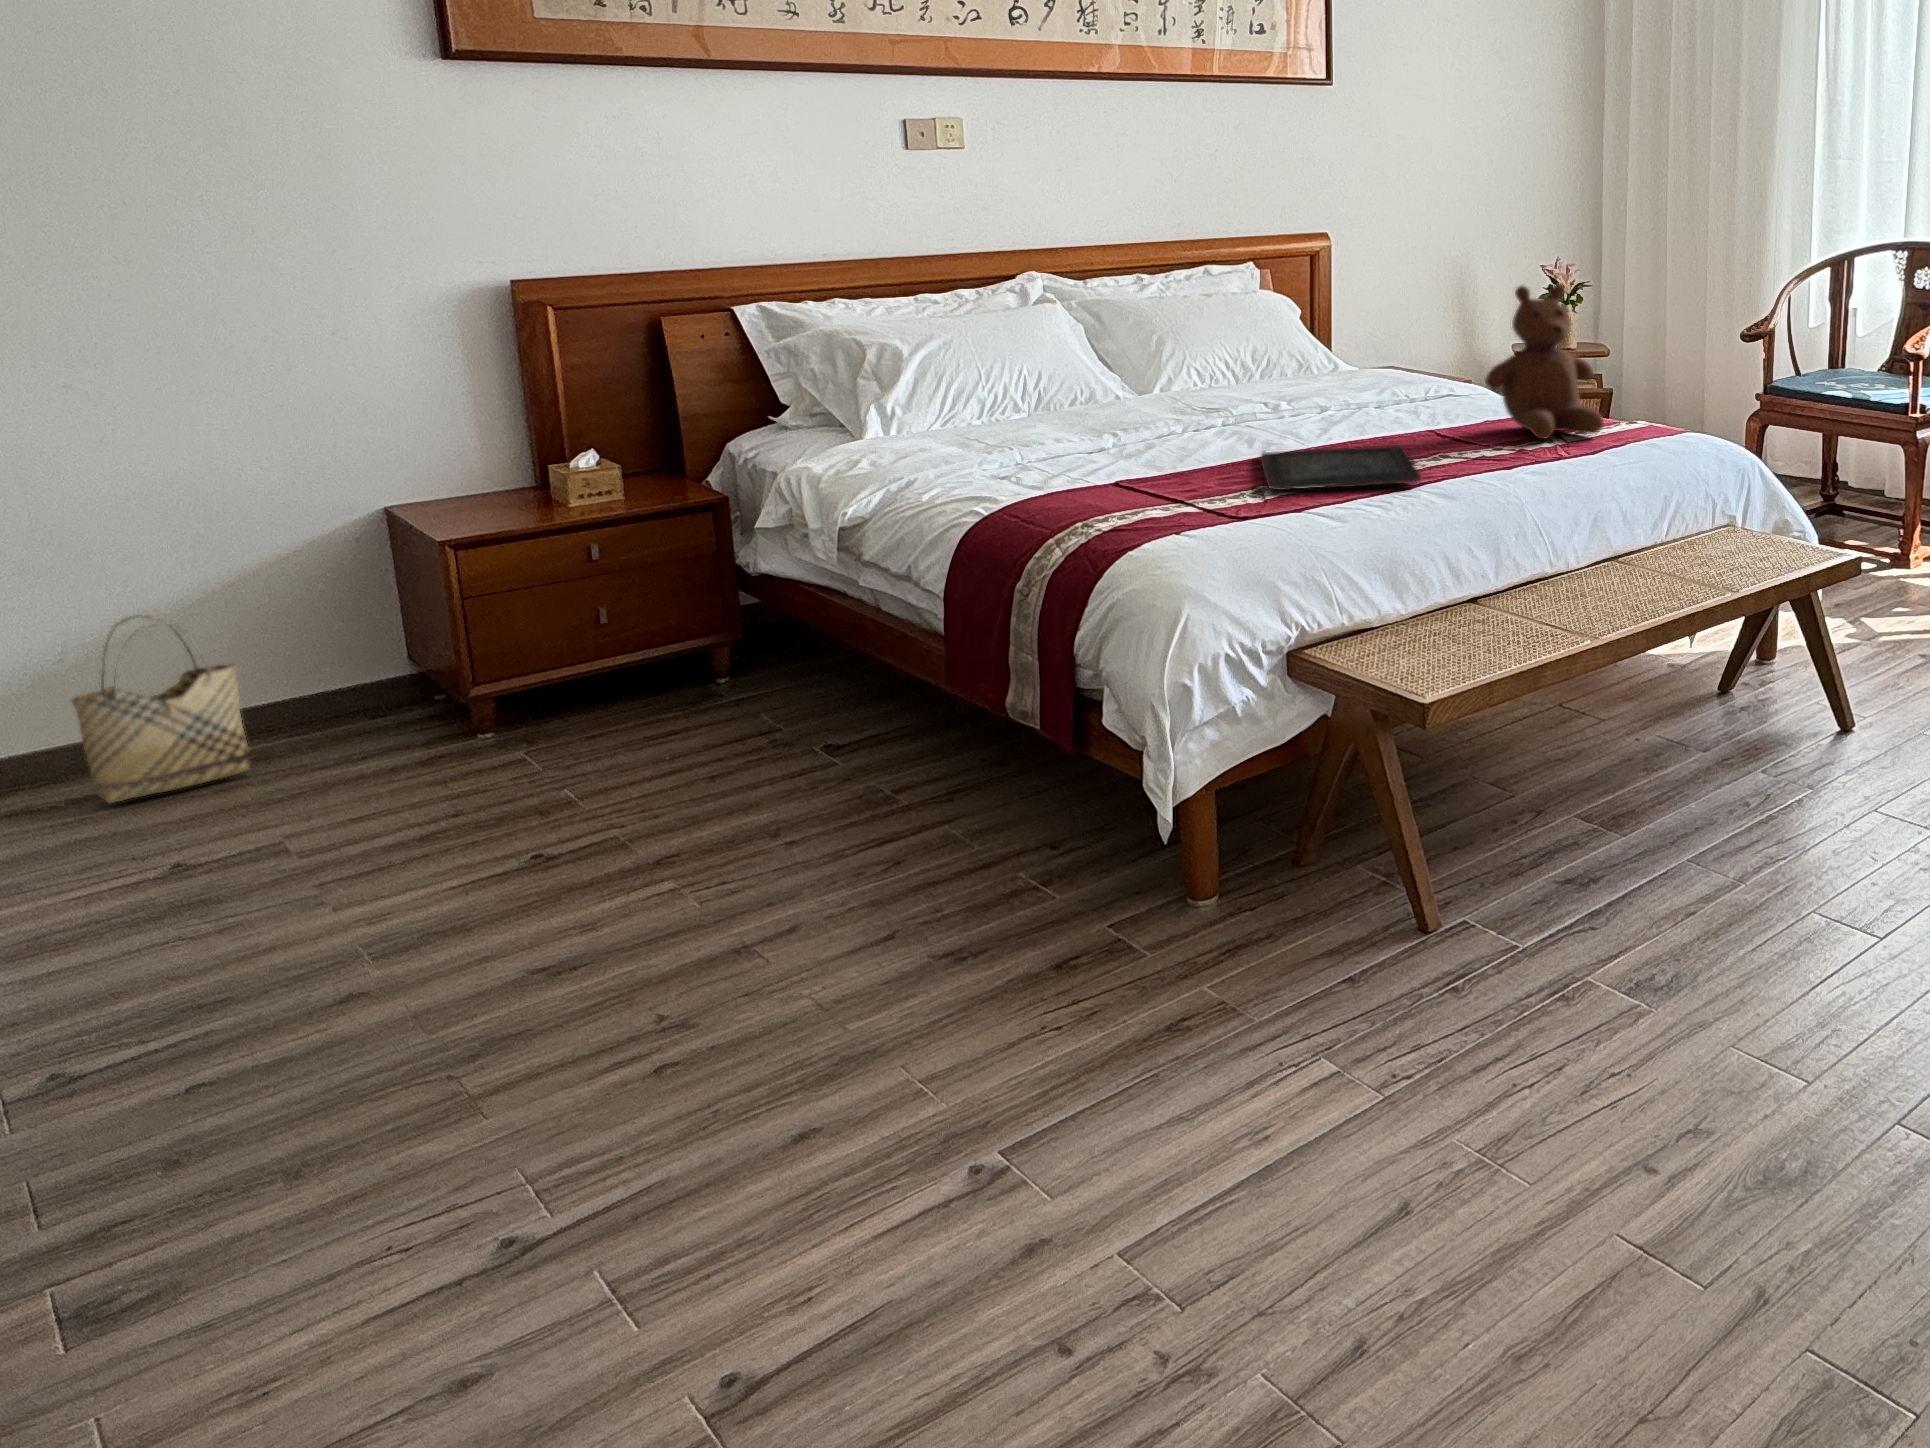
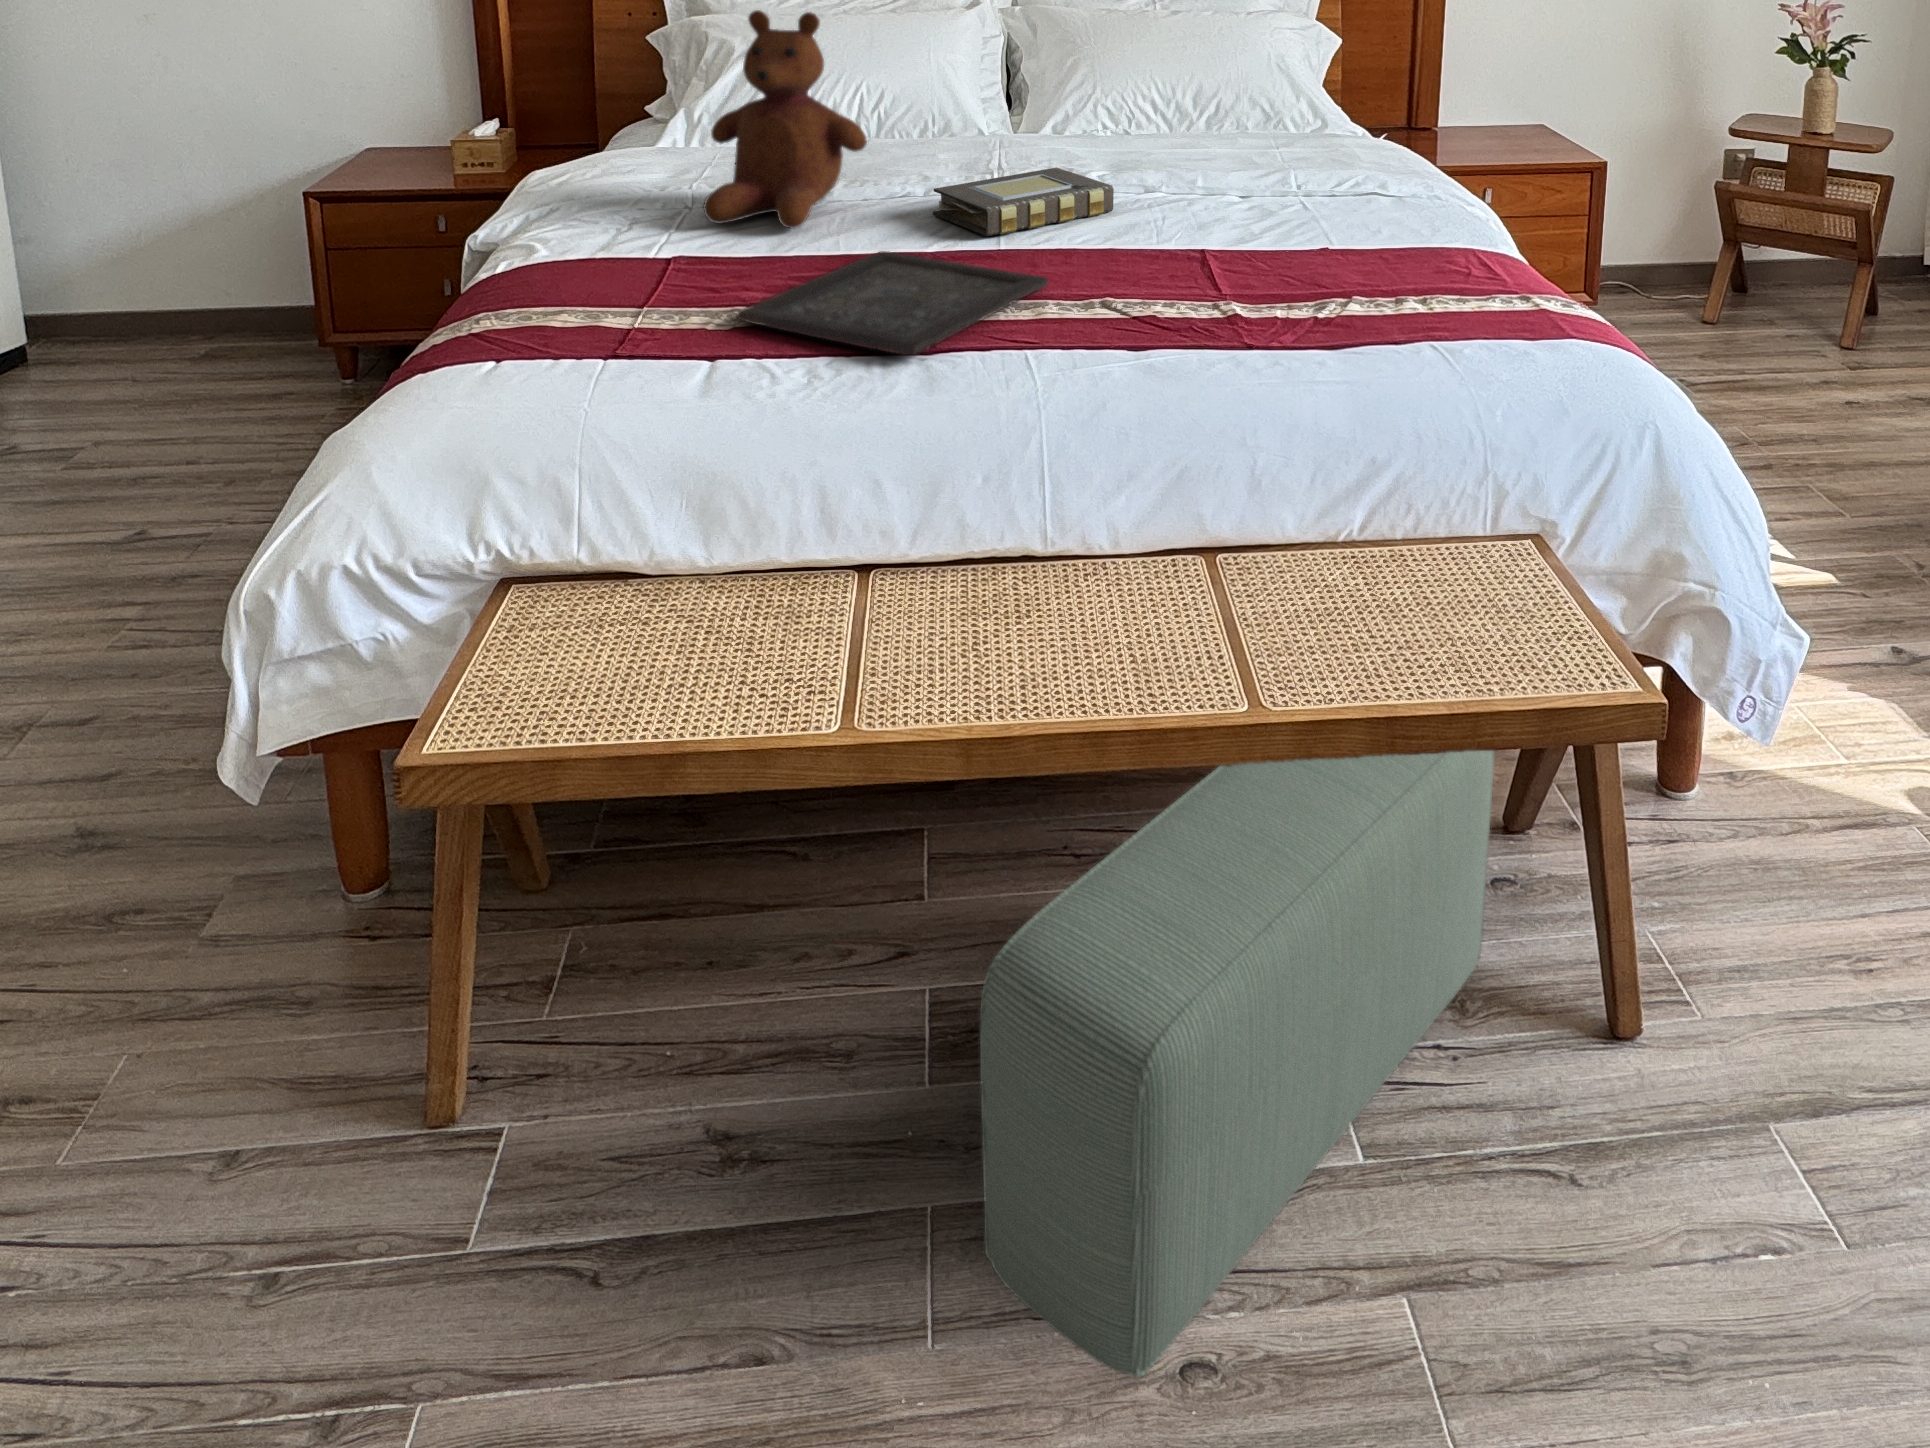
teddy bear: present [1485,284,1604,439] -> present [703,10,867,229]
book: none [1226,400,1340,440] -> present [933,167,1114,236]
pouf: none [1719,579,1862,835] -> present [980,751,1495,1378]
woven basket: present [71,615,250,803] -> none [102,208,230,361]

